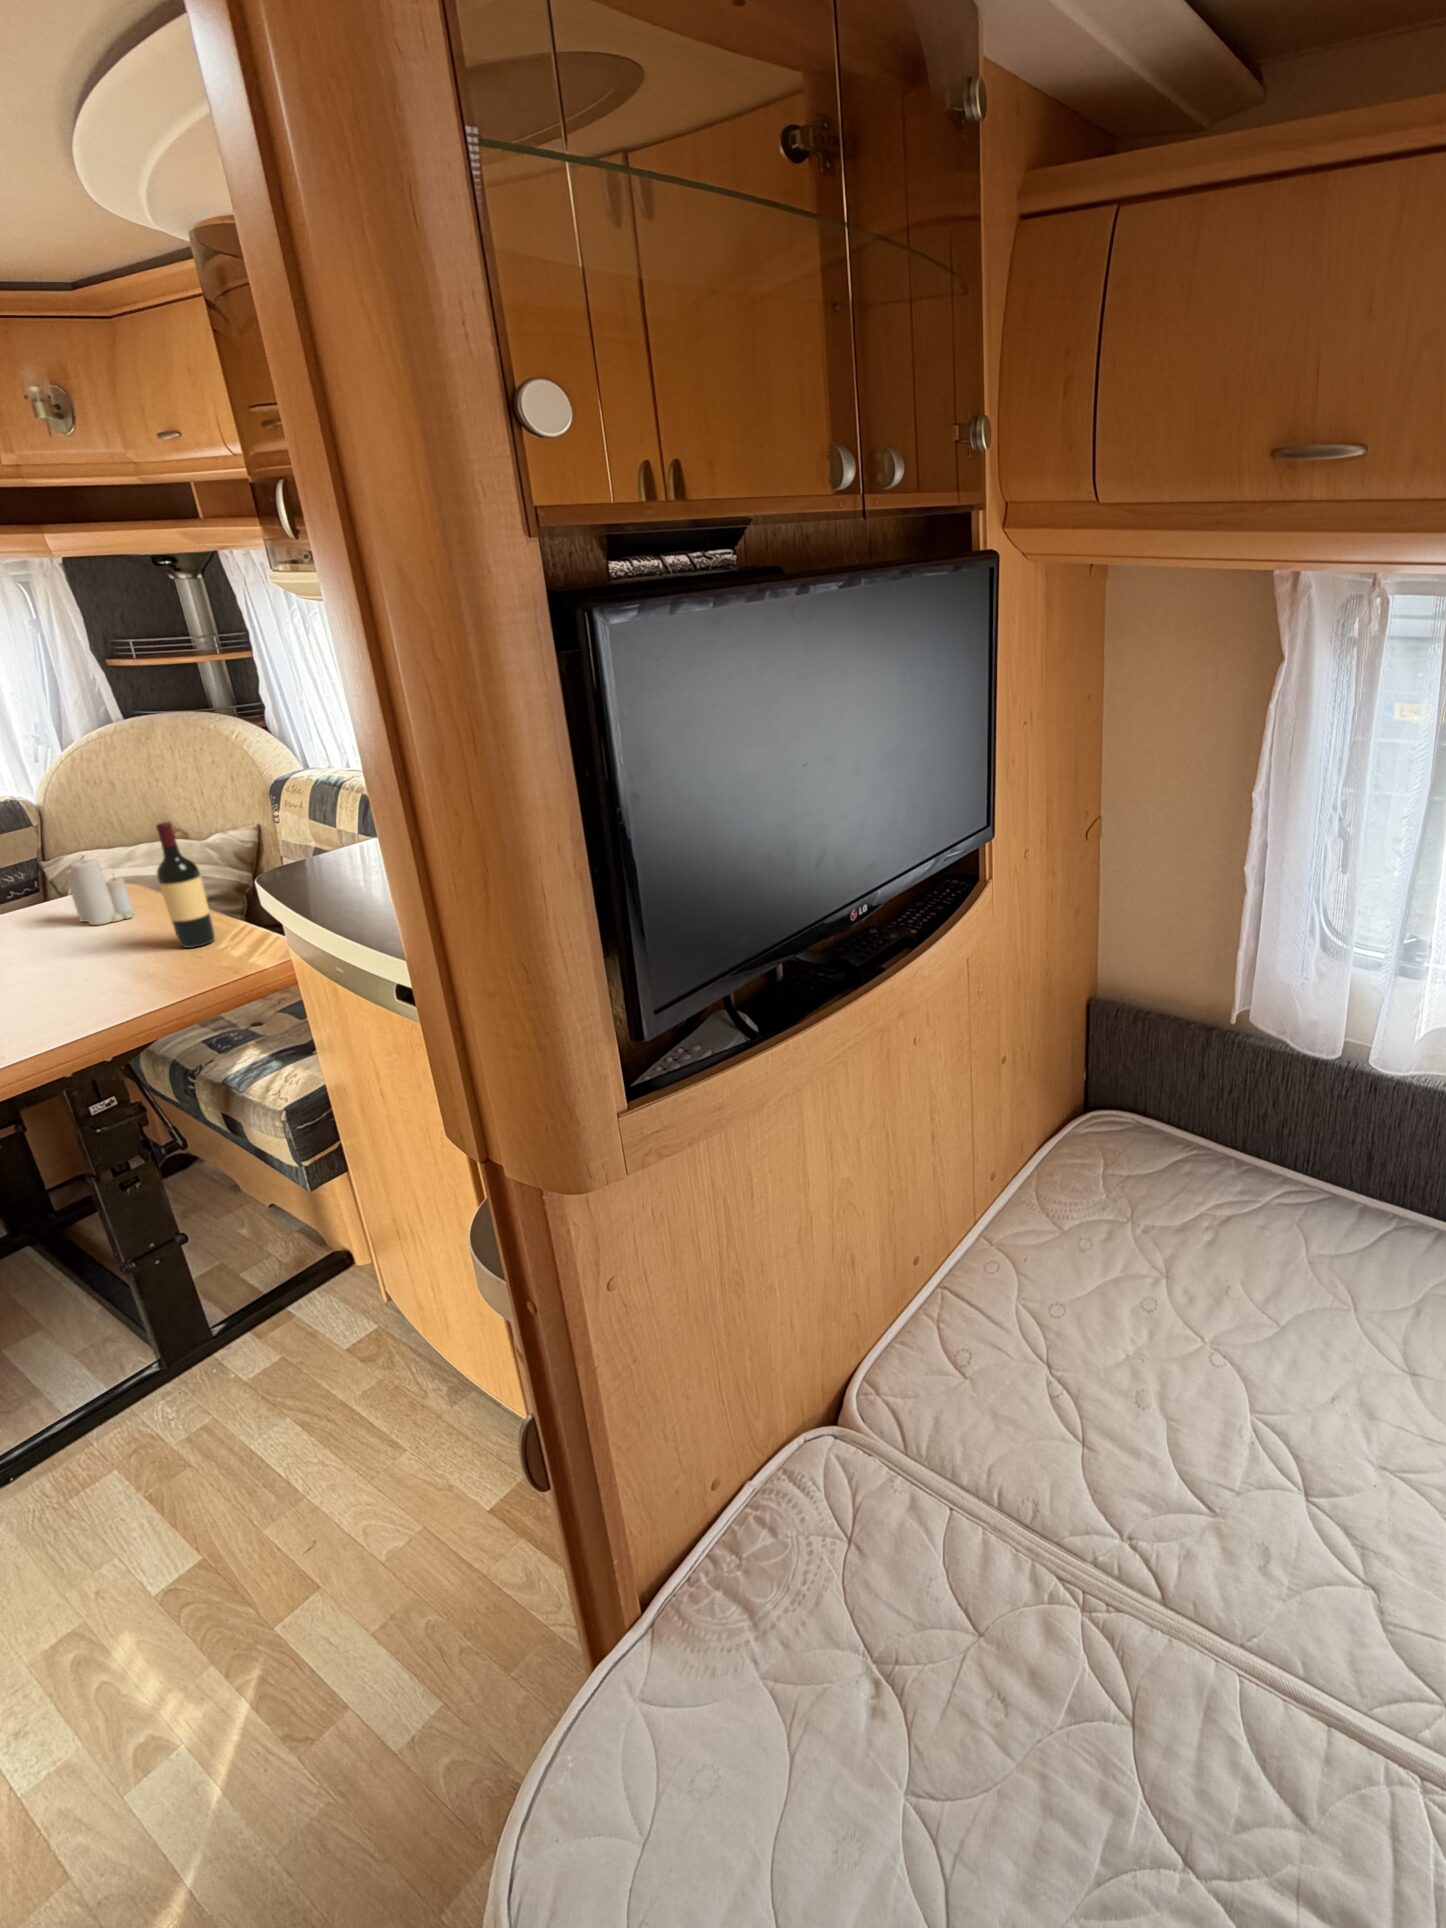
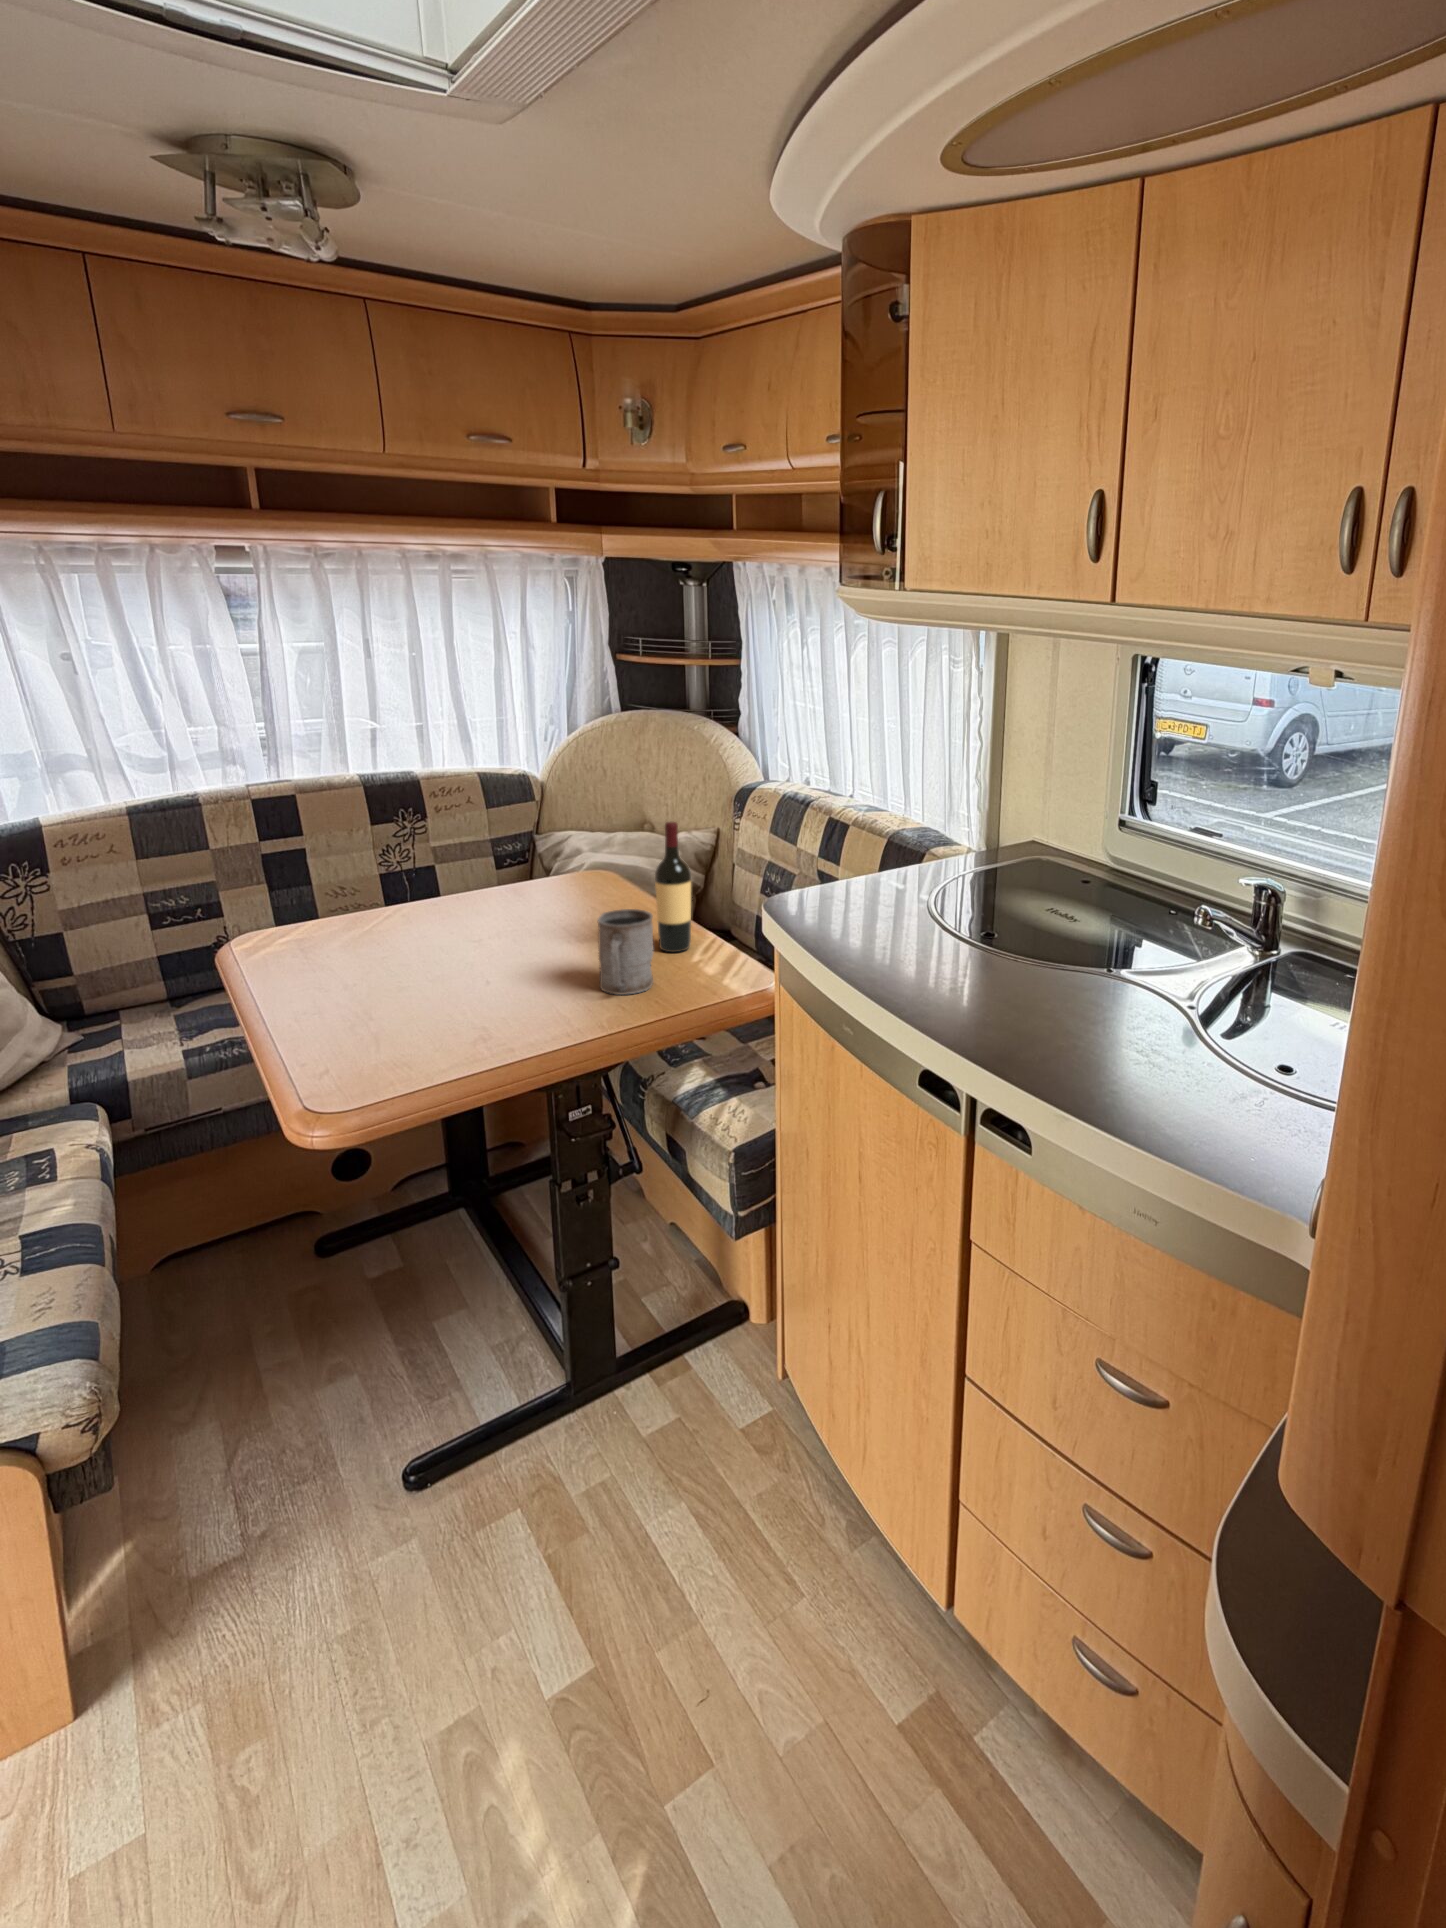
candle: present [65,859,134,925] -> none [572,840,619,911]
mug: none [89,911,171,995] -> present [598,909,654,995]

